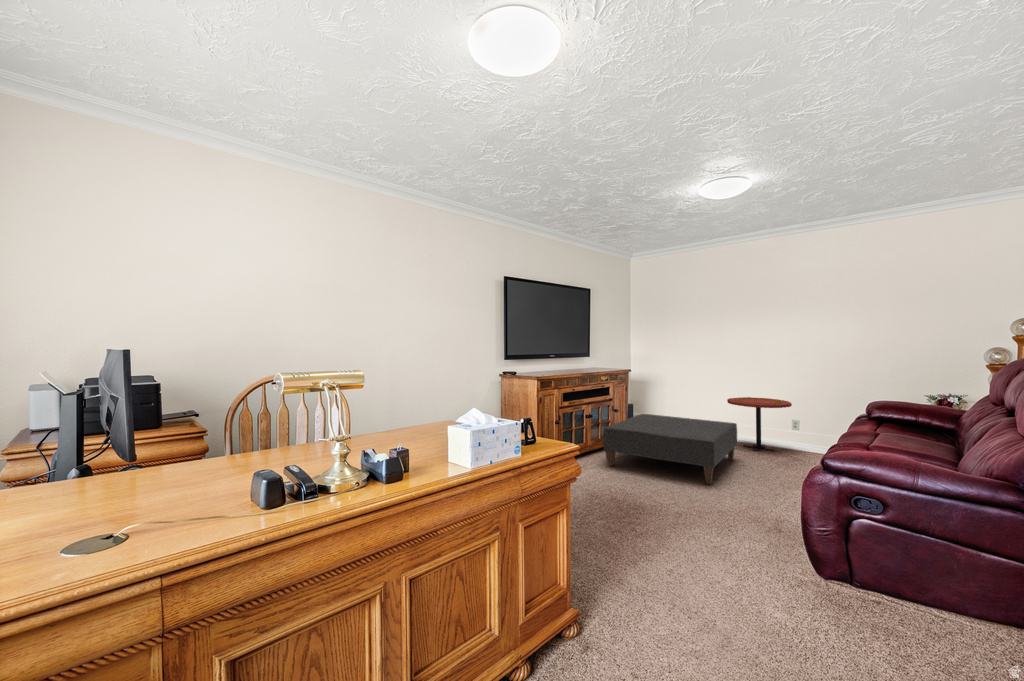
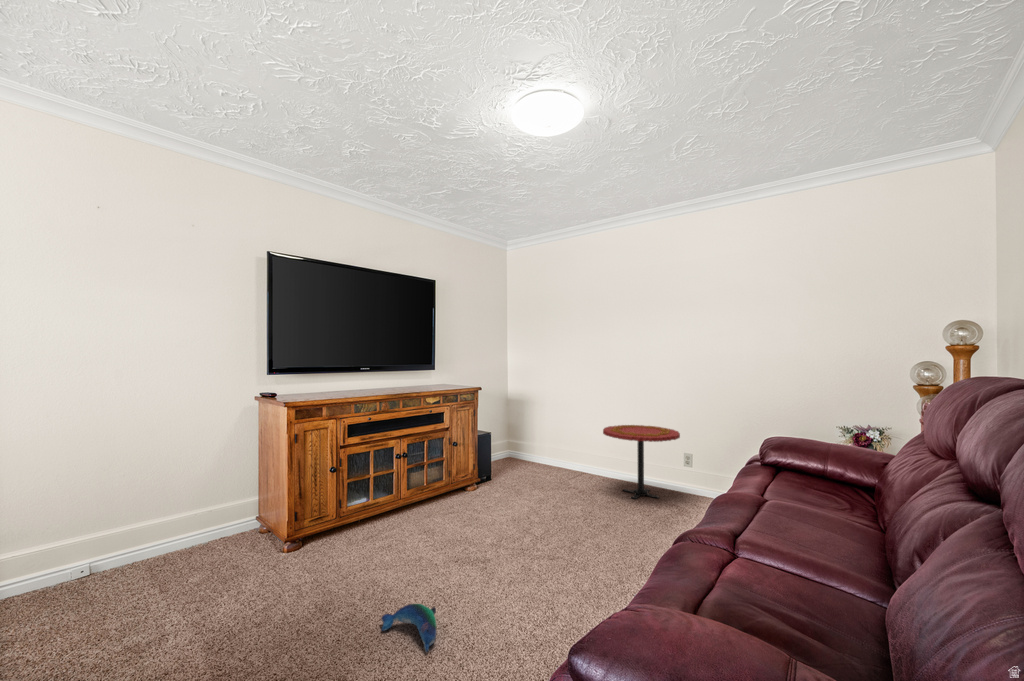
ottoman: present [603,414,737,484] -> none [405,449,604,569]
plush toy: none [633,493,674,515] -> present [382,604,436,652]

